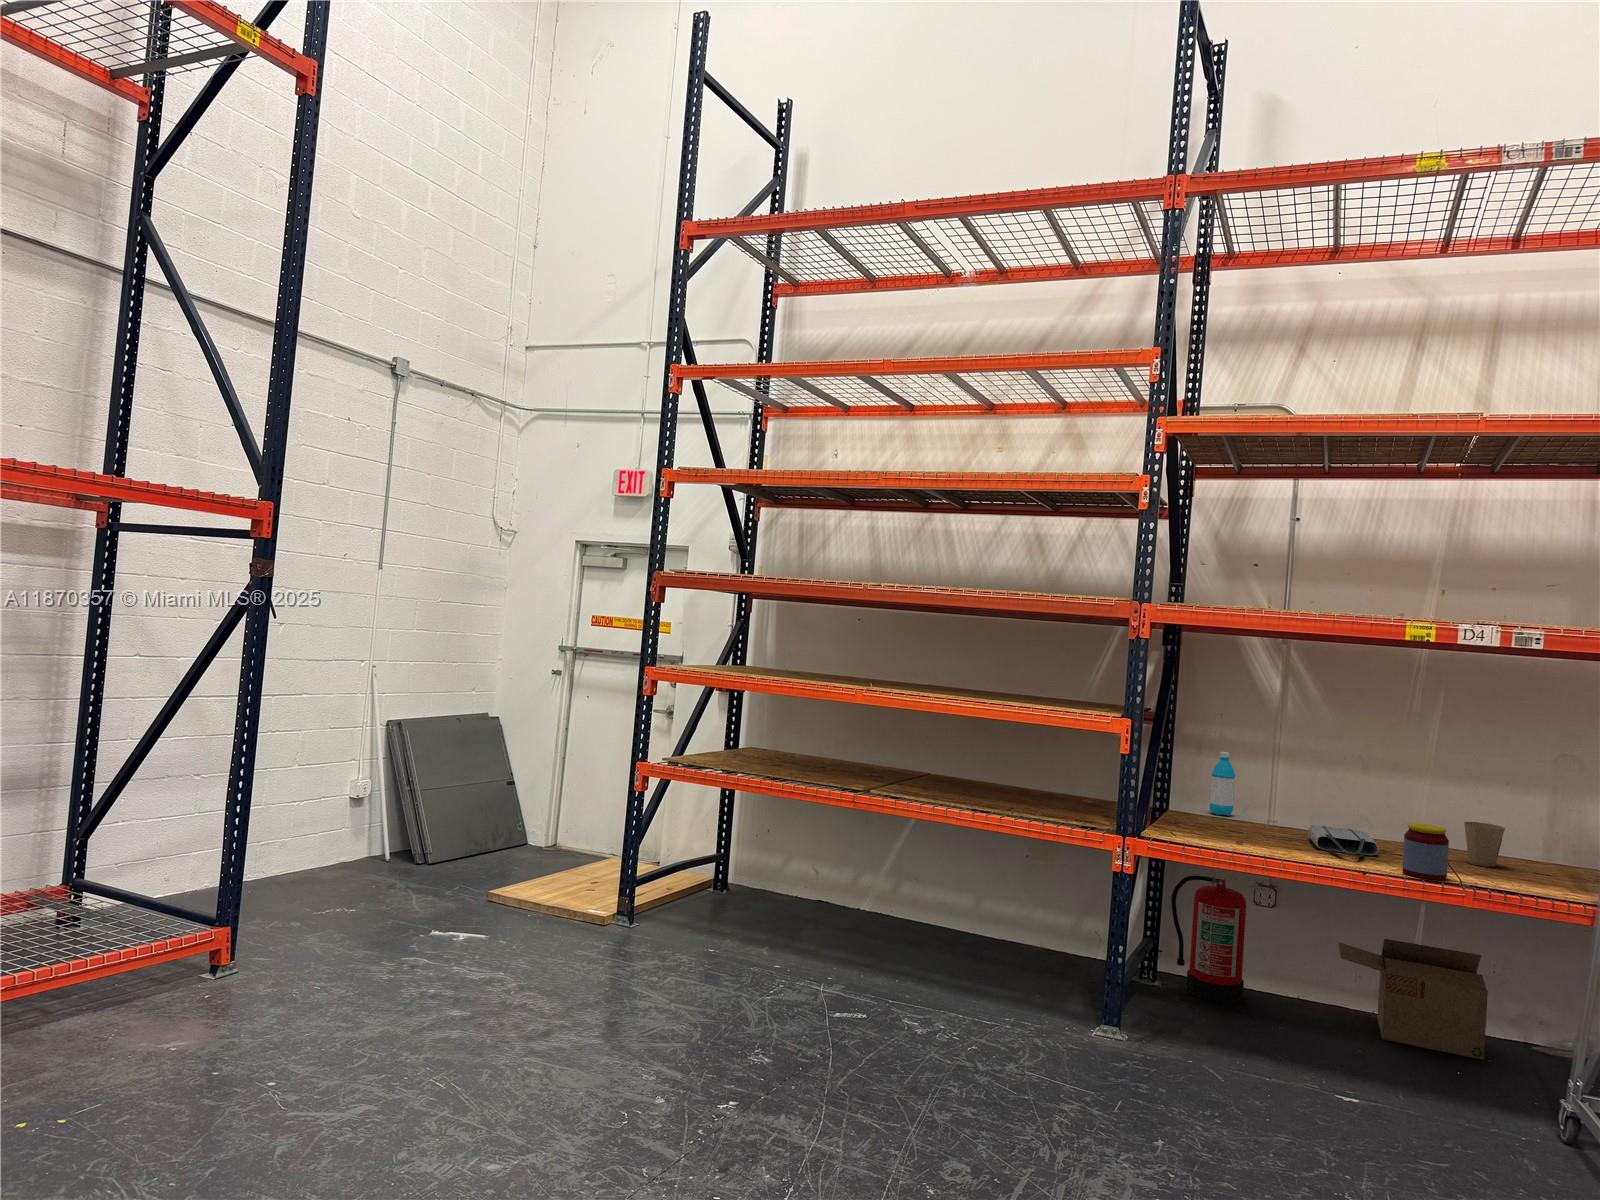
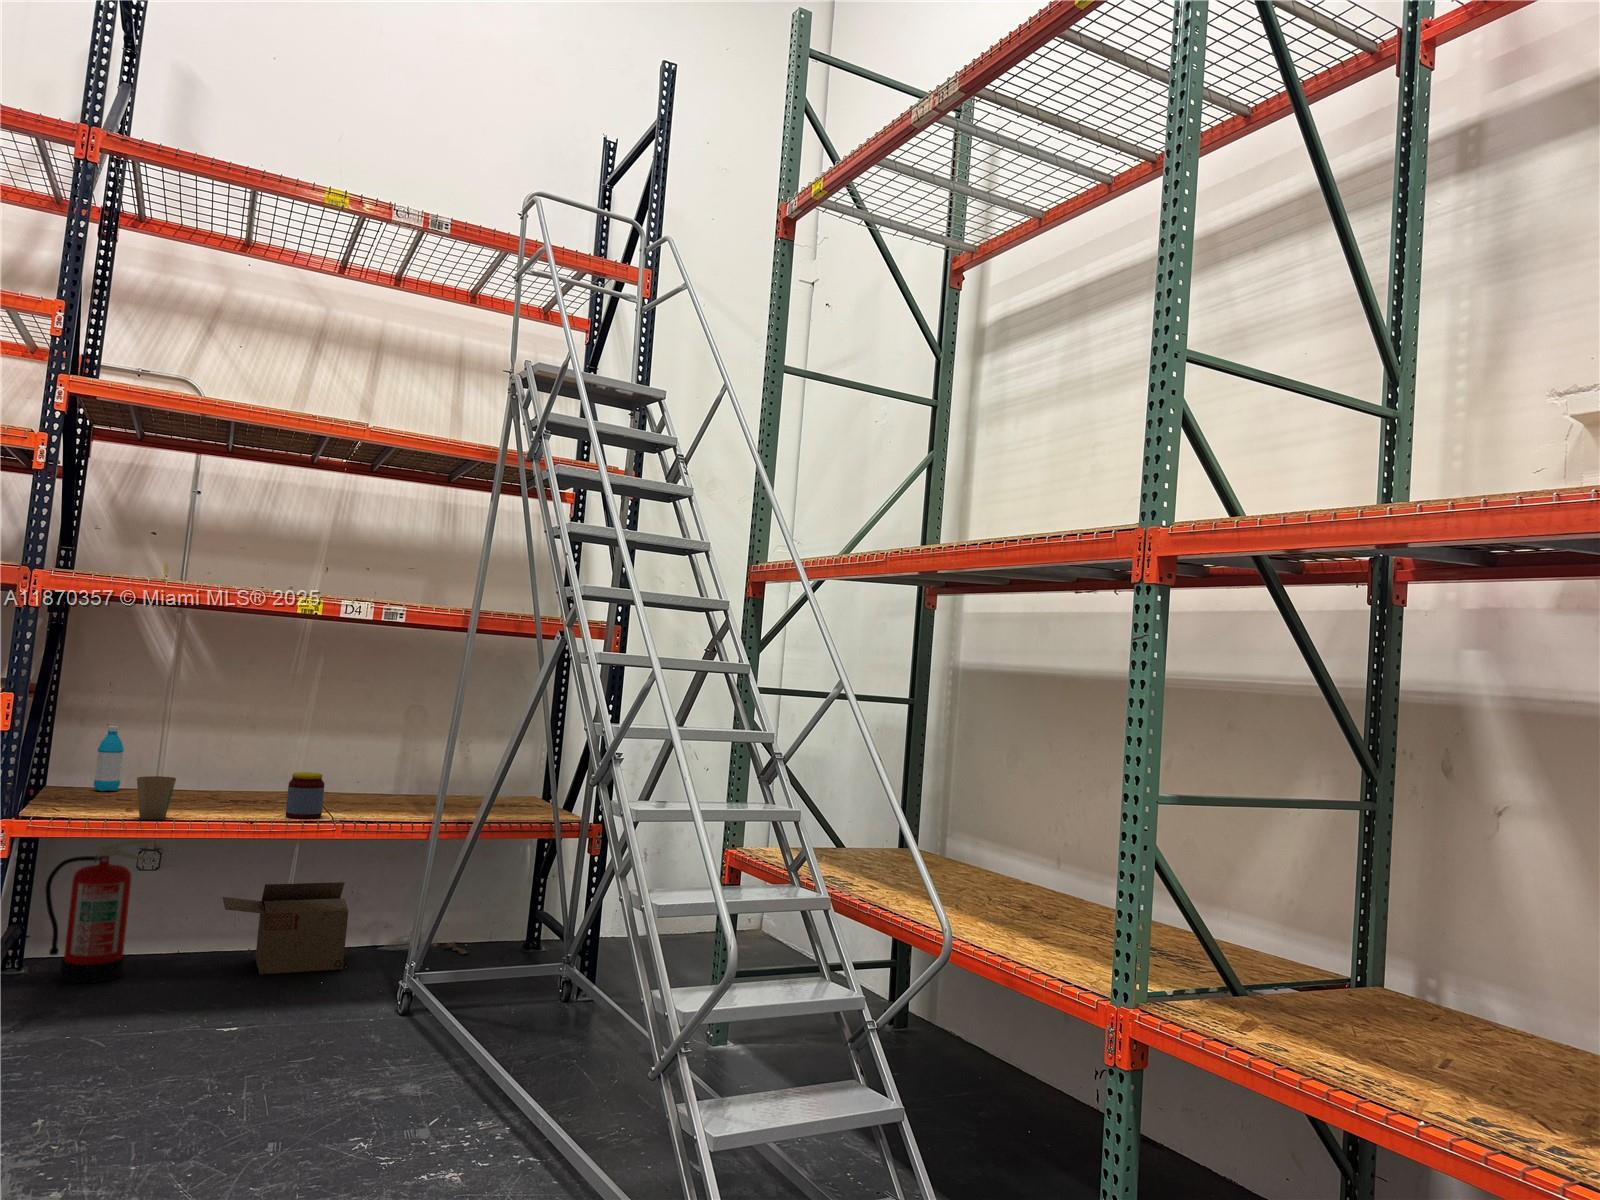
paper cup: present [1464,822,1505,867] -> present [137,776,176,820]
tote bag: present [1309,825,1378,857] -> none [200,788,265,810]

